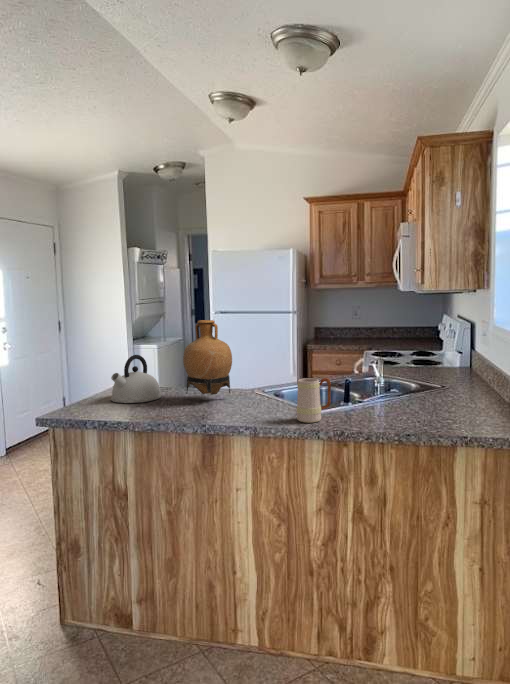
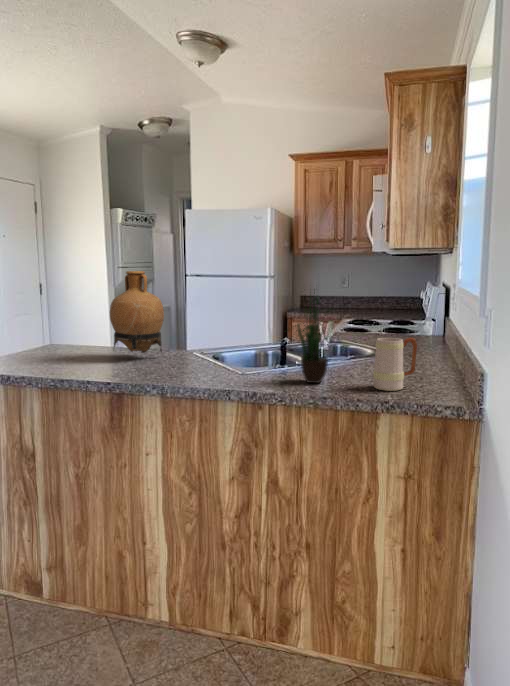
potted plant: none [362,320,412,421] -> present [296,292,332,383]
kettle: present [111,355,162,403] -> none [34,308,94,358]
mug: present [297,378,331,423] -> present [373,337,417,391]

